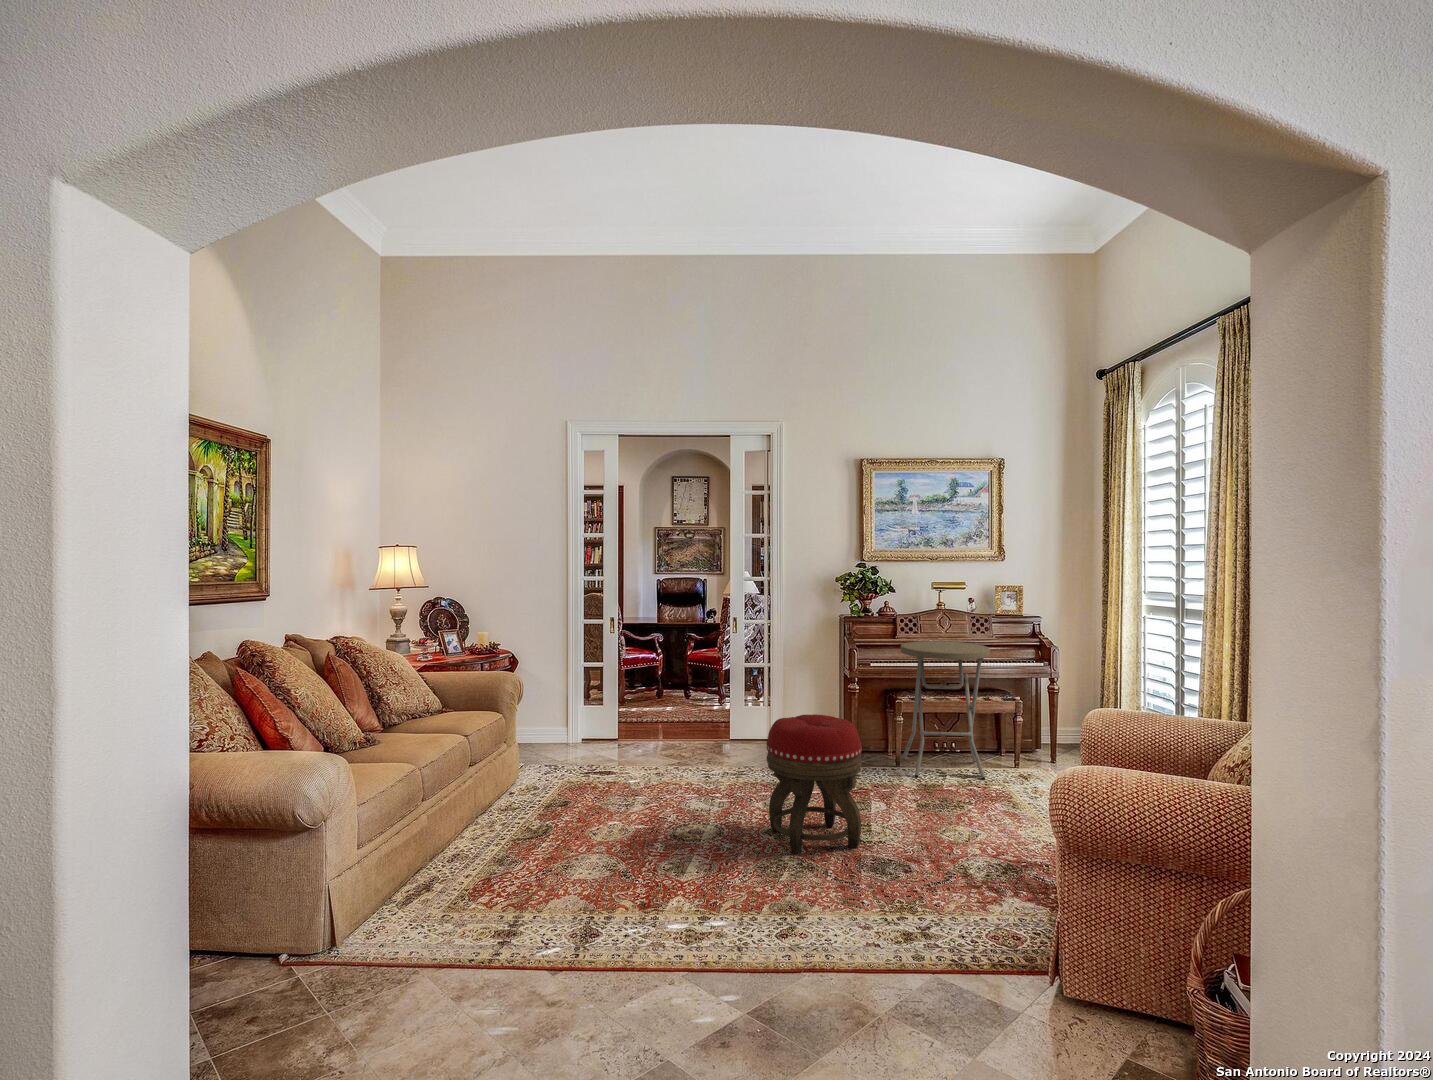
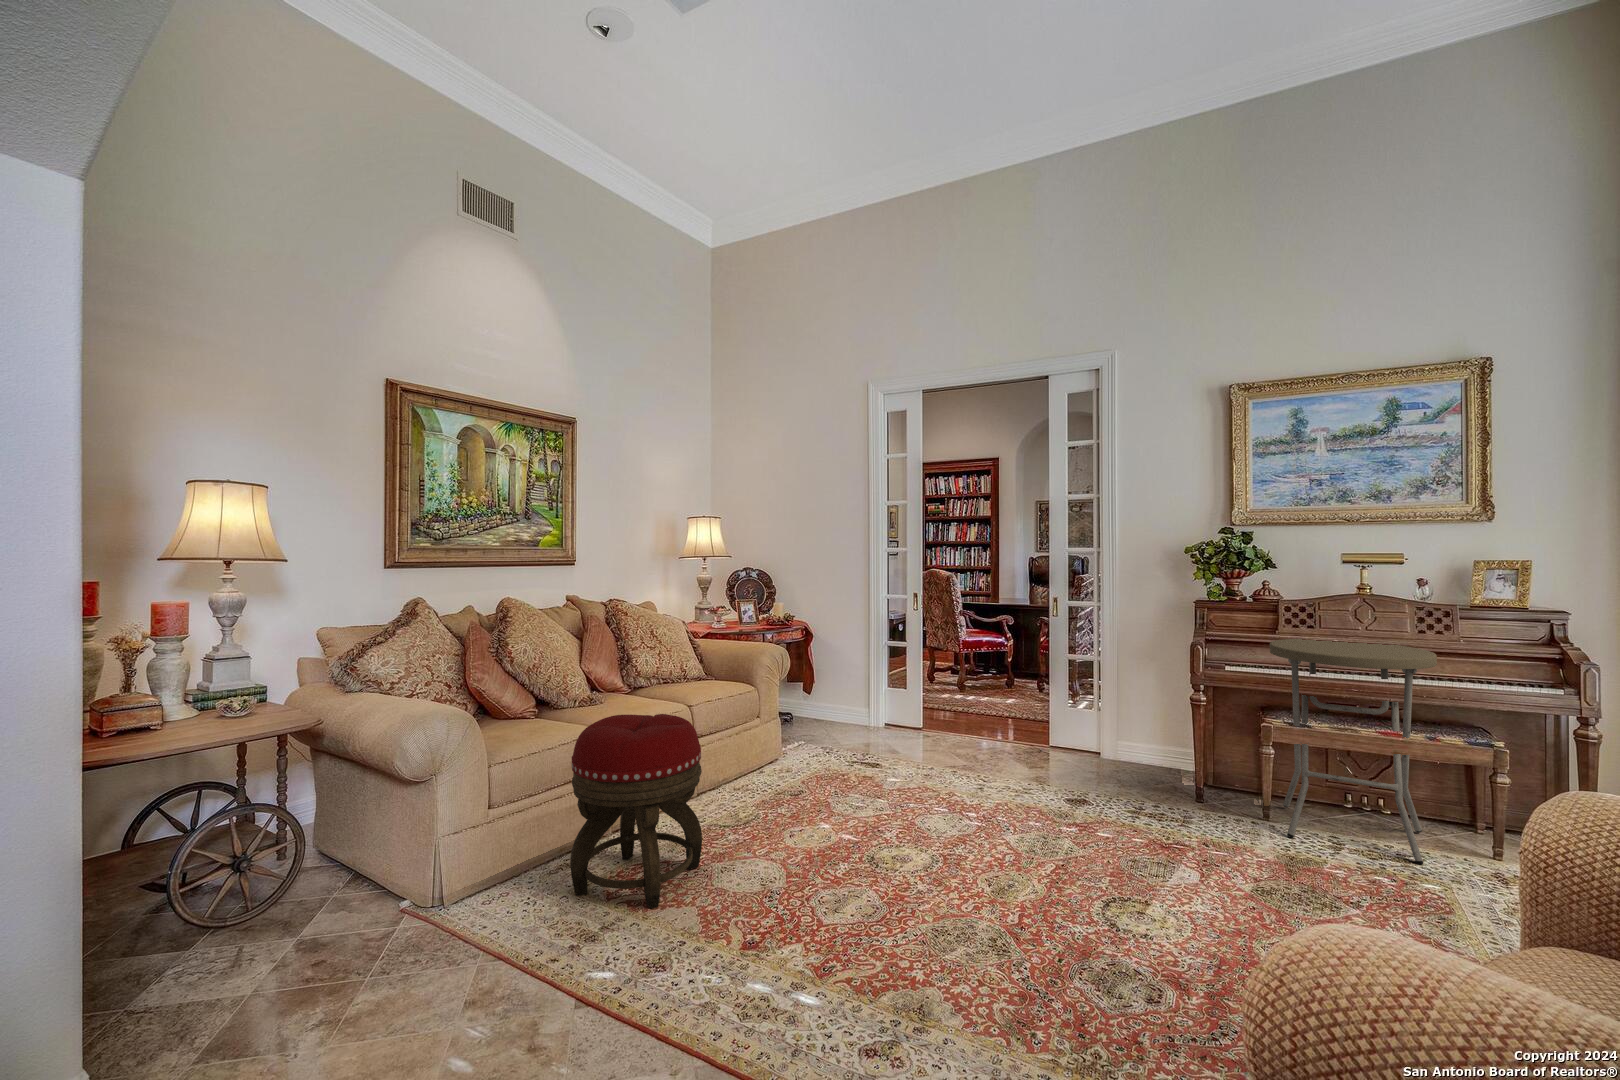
footstool: present [767,714,862,855] -> present [570,714,702,909]

